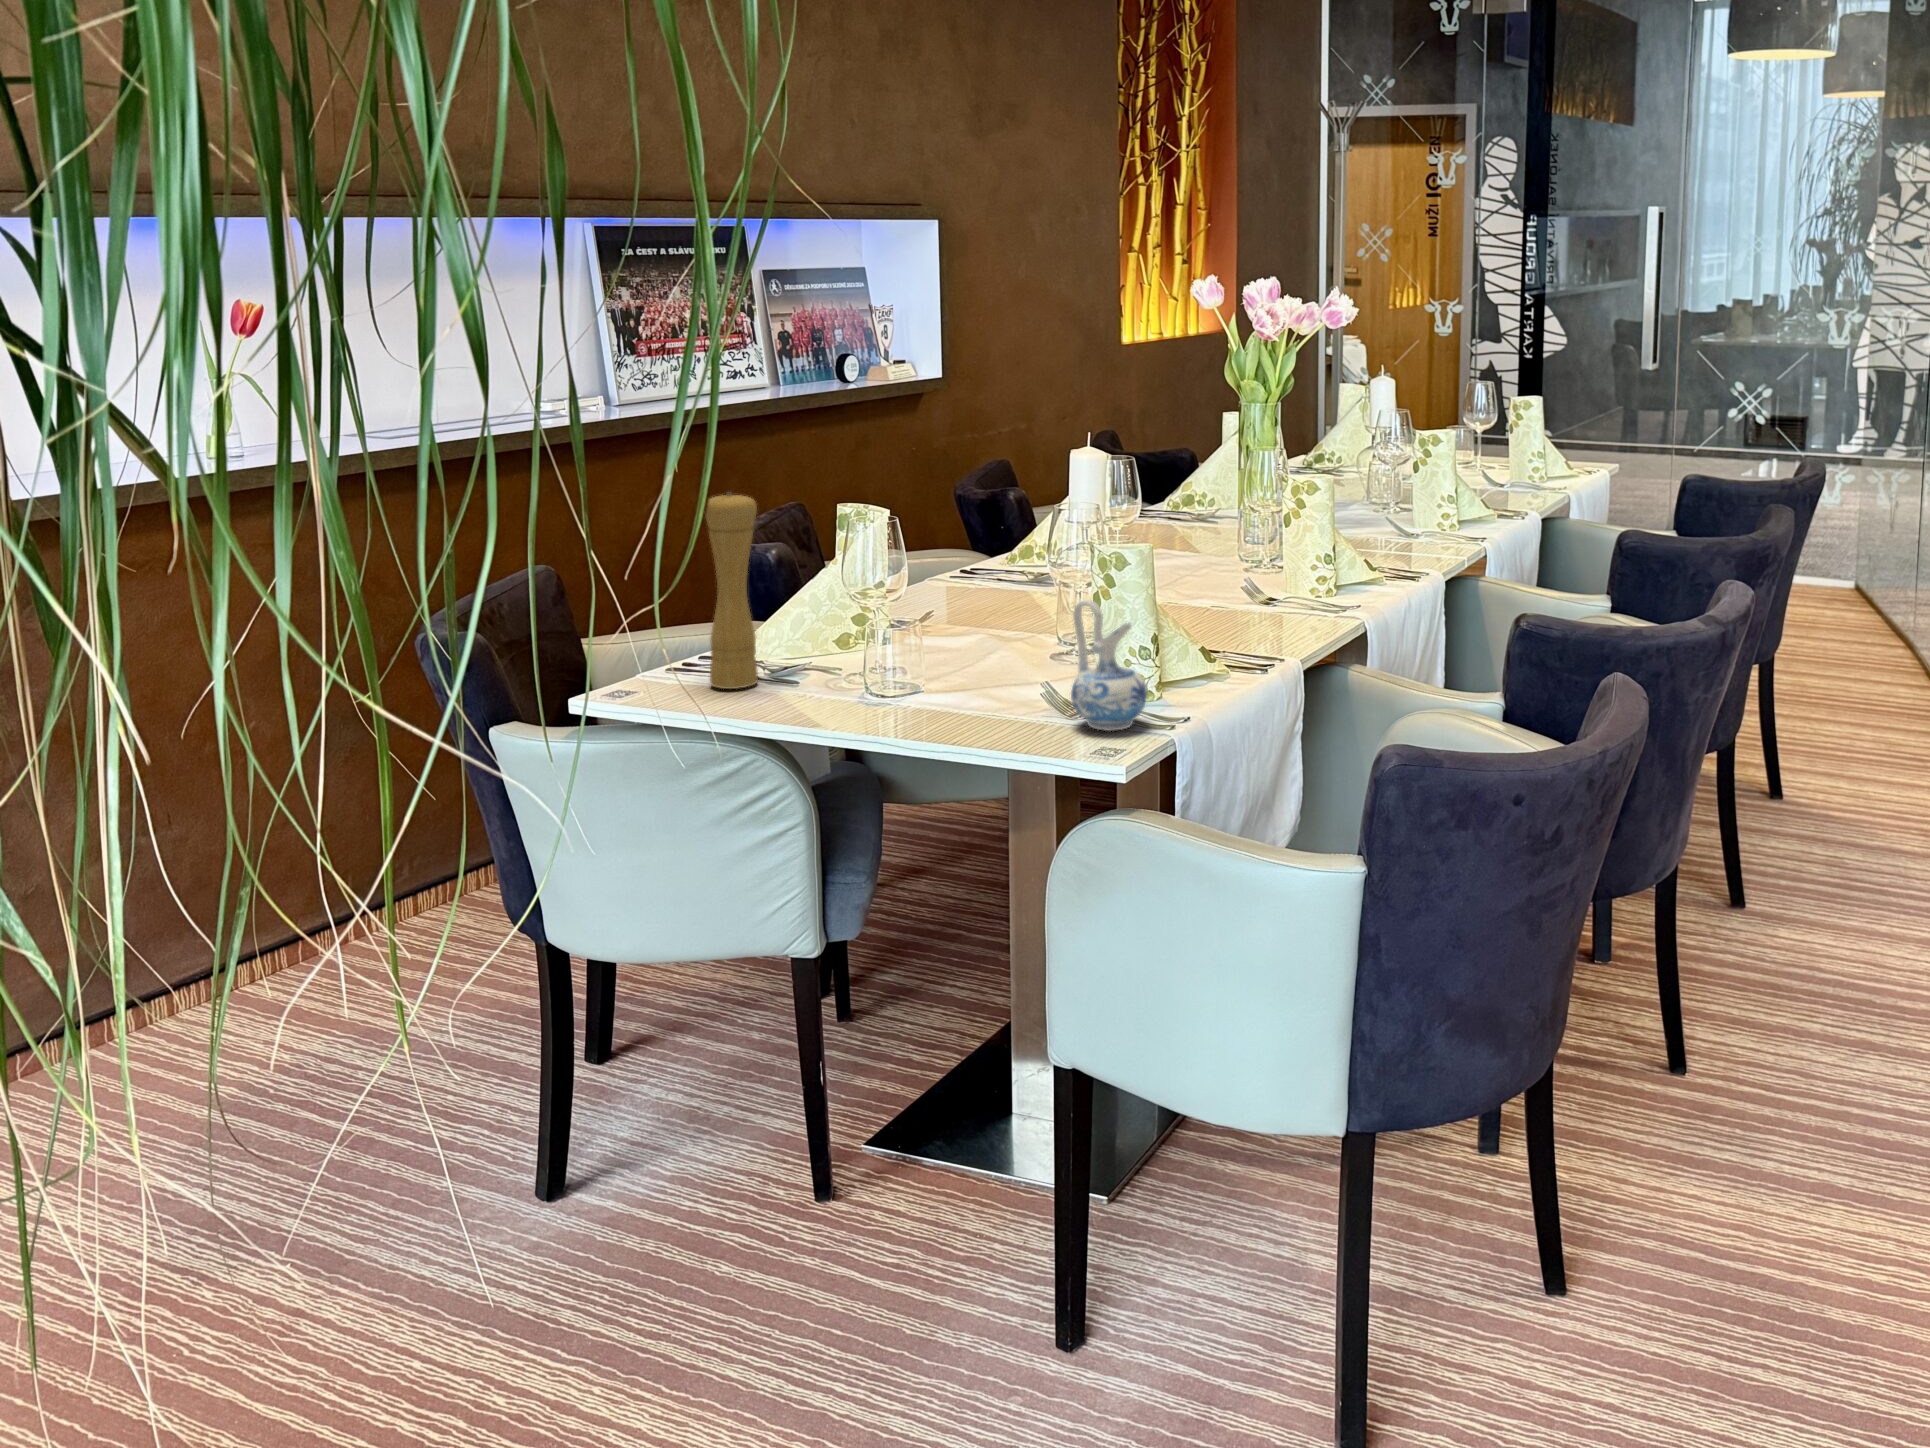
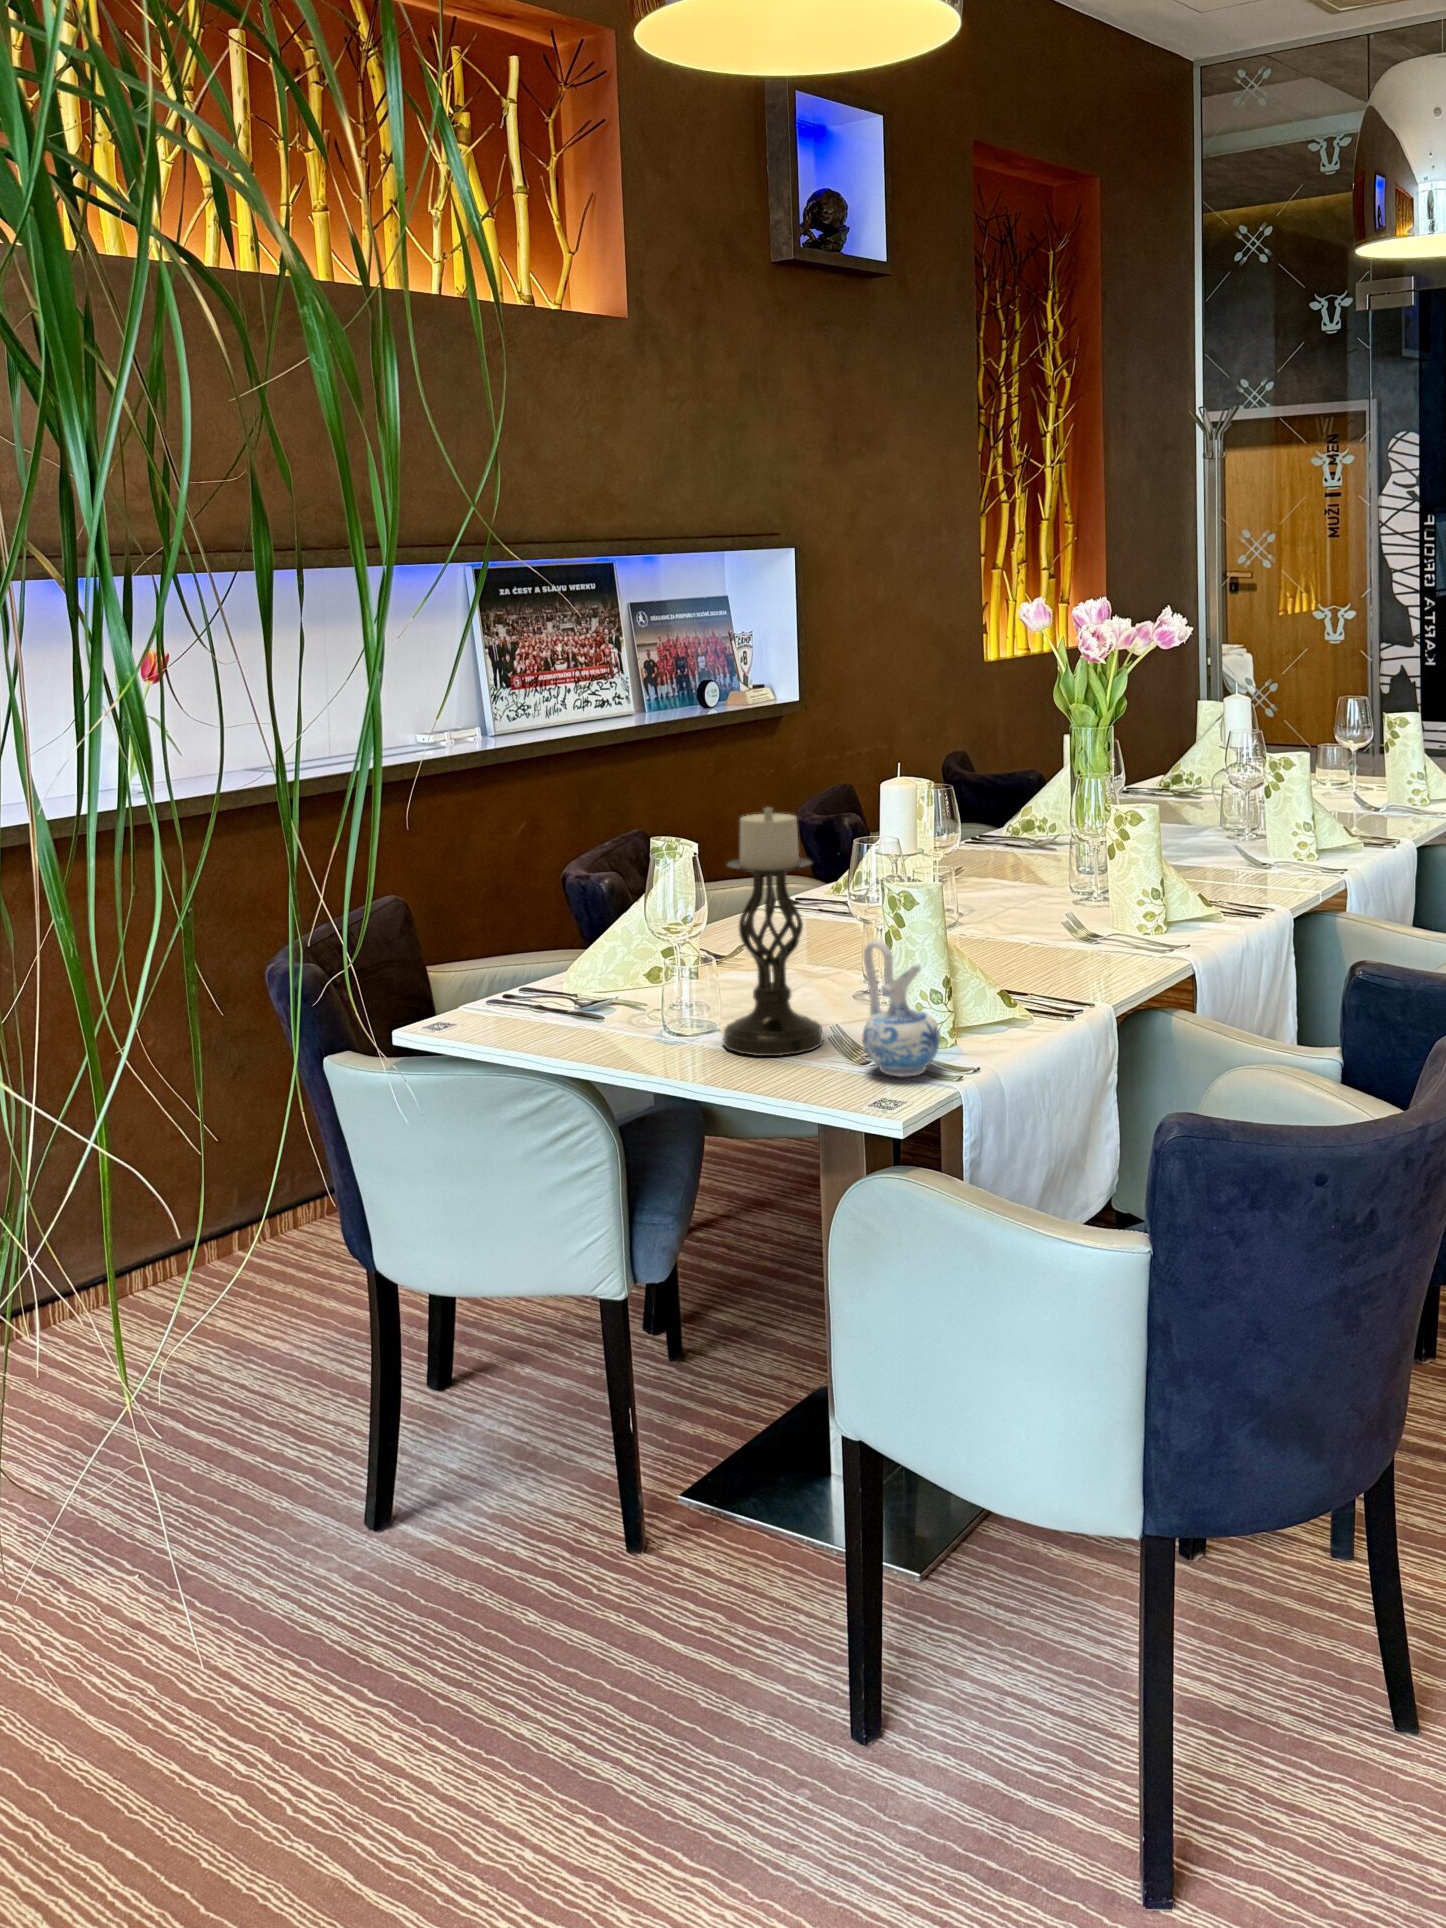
candle holder: none [922,469,1024,715] -> present [723,808,823,1056]
pepper mill: present [706,492,758,689] -> none [521,832,573,1024]

